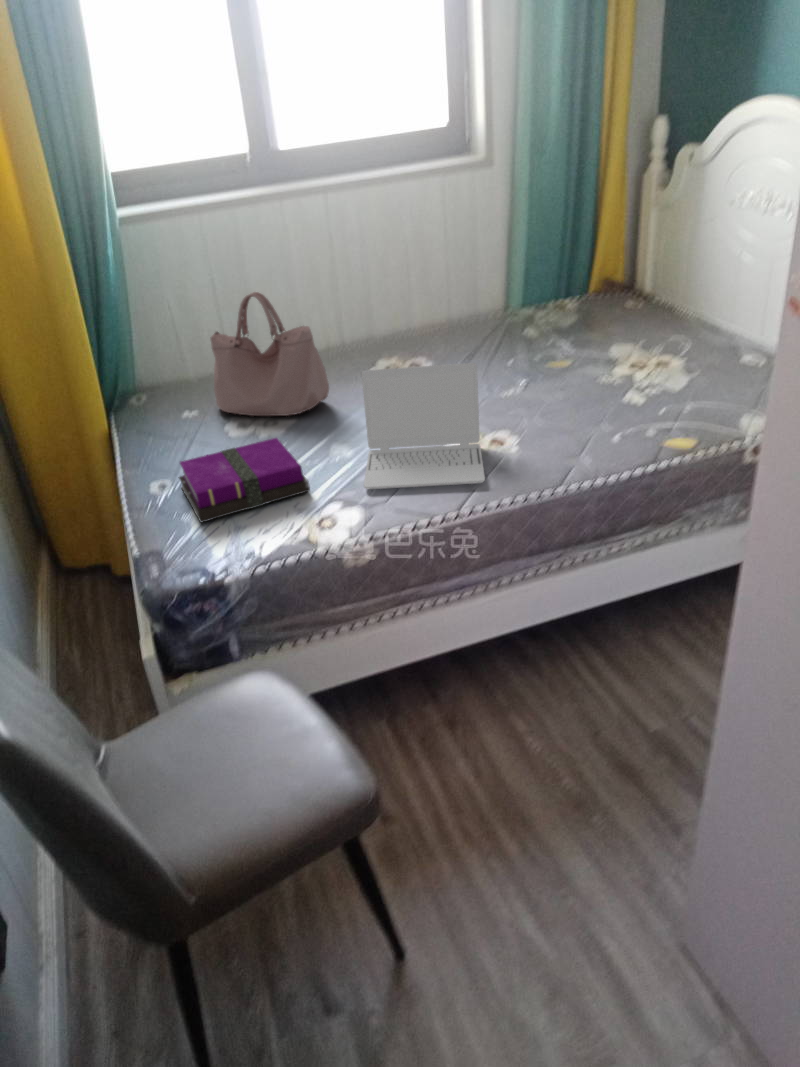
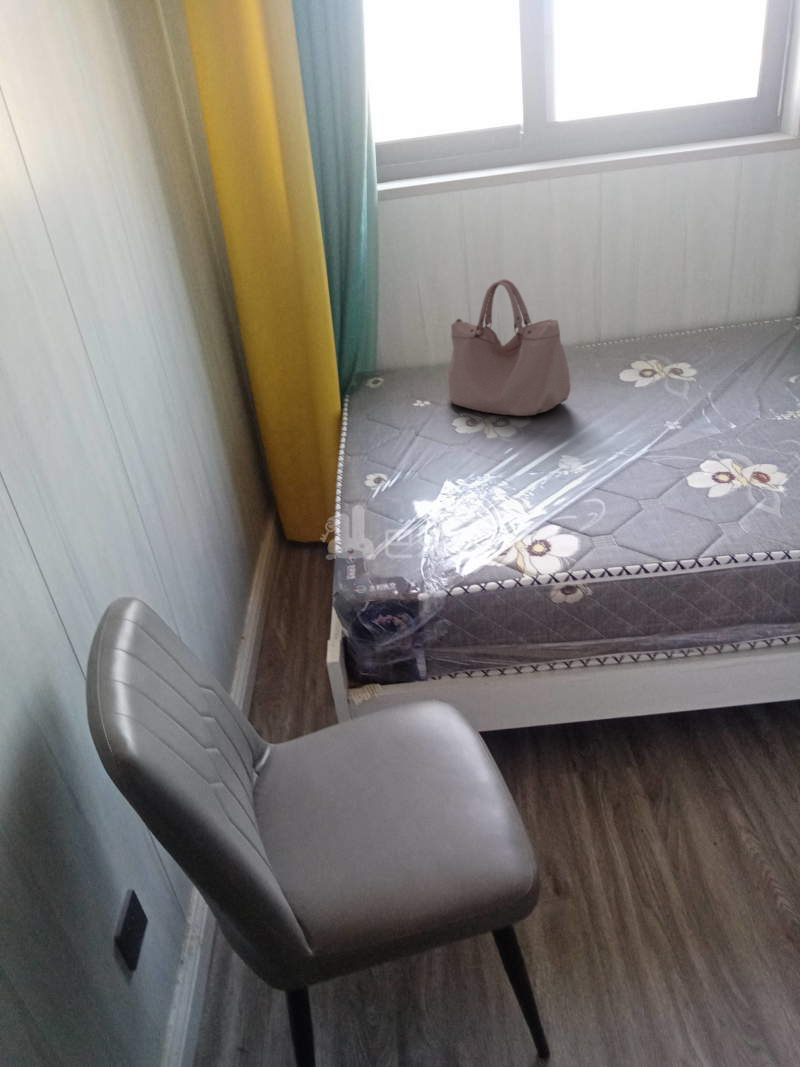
laptop: present [362,363,485,489] -> none [589,378,750,527]
notebook: present [179,438,310,522] -> none [394,442,528,527]

